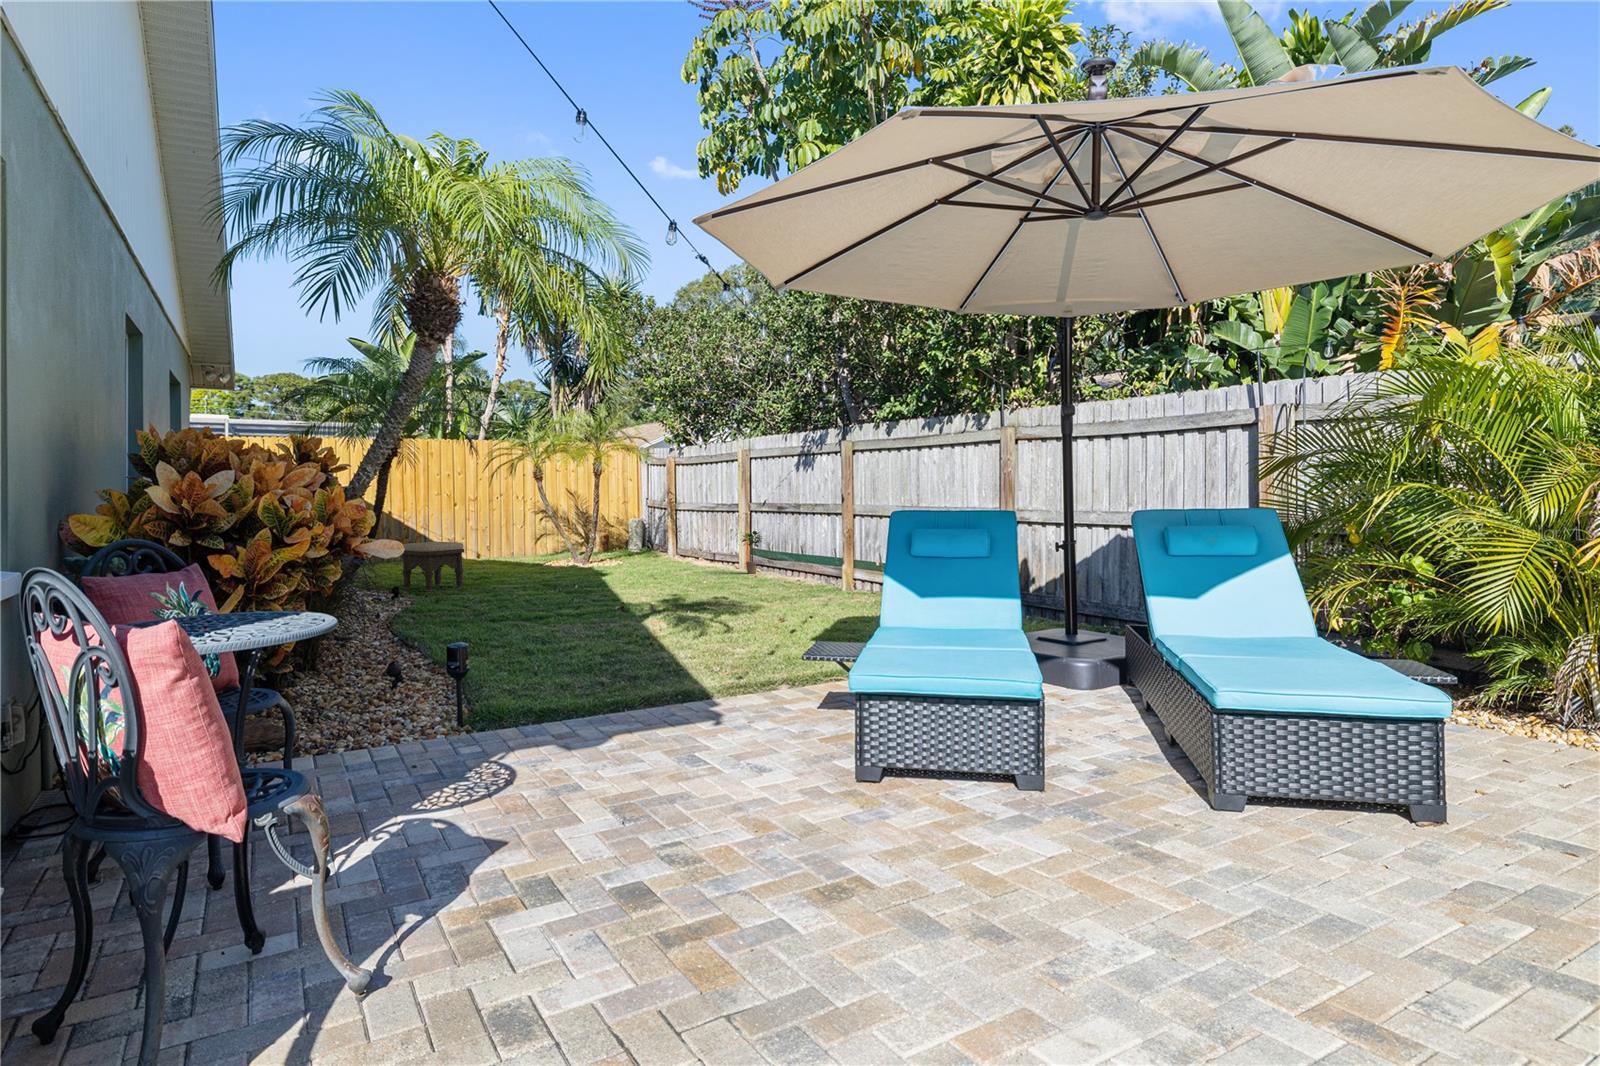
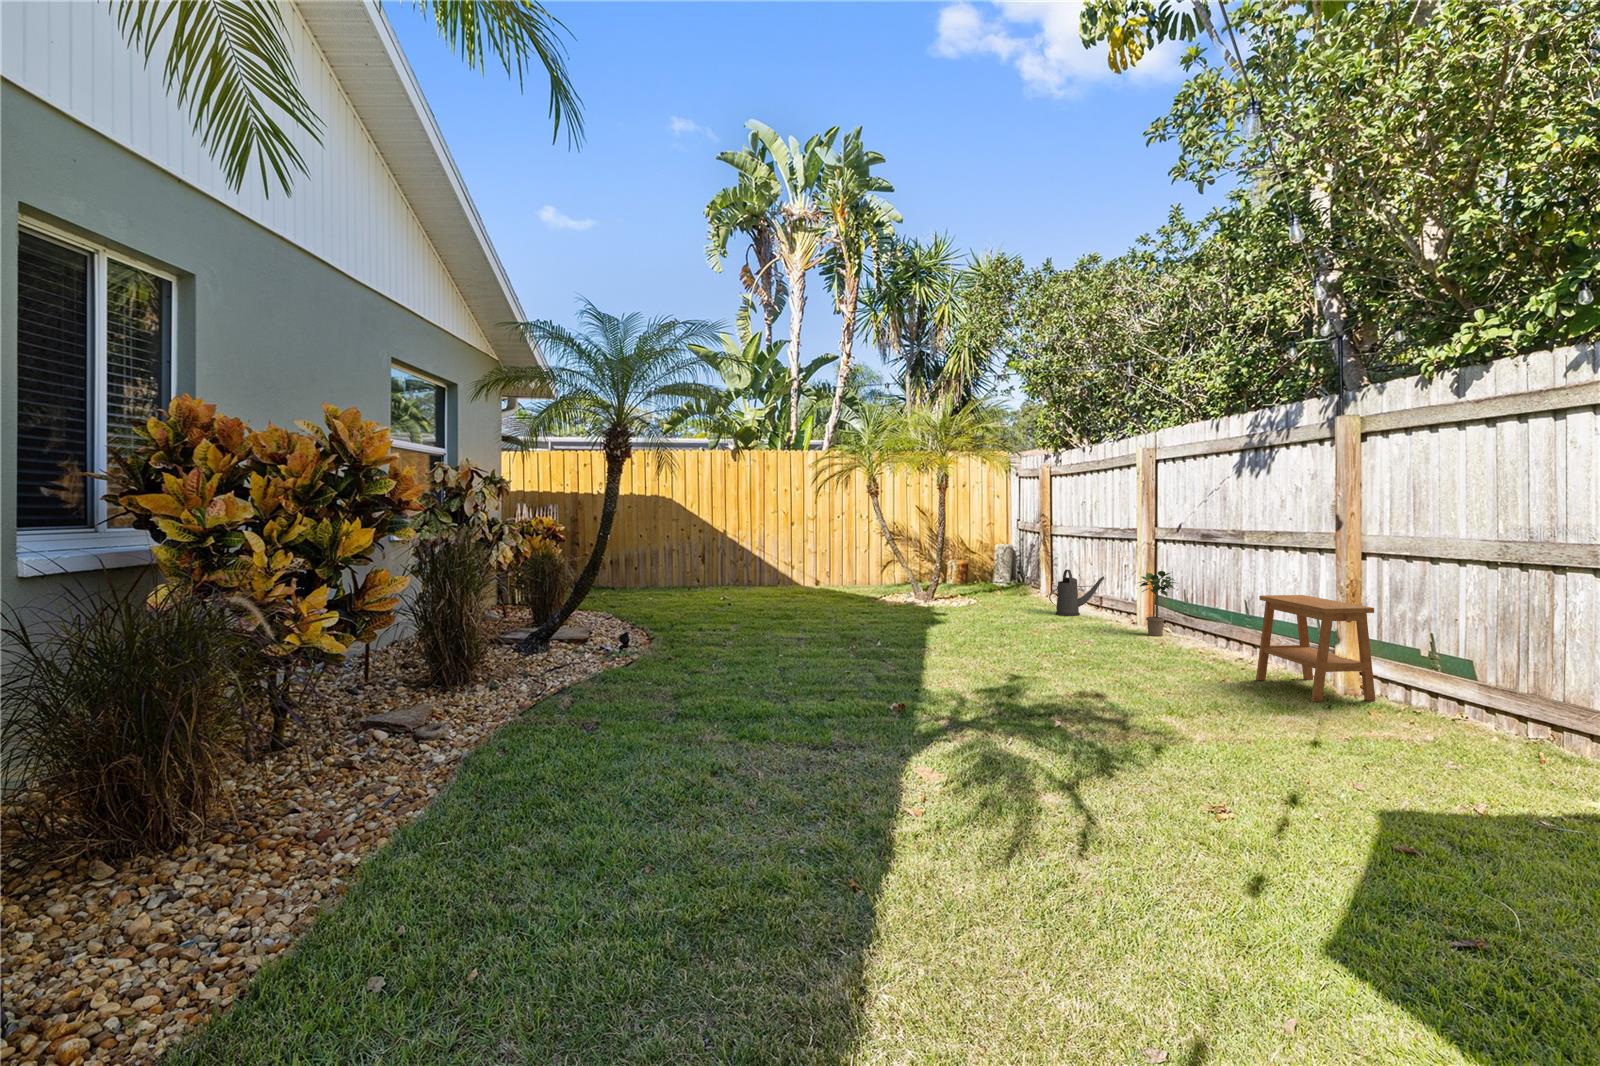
watering can: none [680,534,717,567] -> present [1049,570,1104,616]
side table: none [805,539,859,593] -> present [1256,595,1375,702]
ottoman: present [402,542,464,591] -> none [677,573,751,638]

